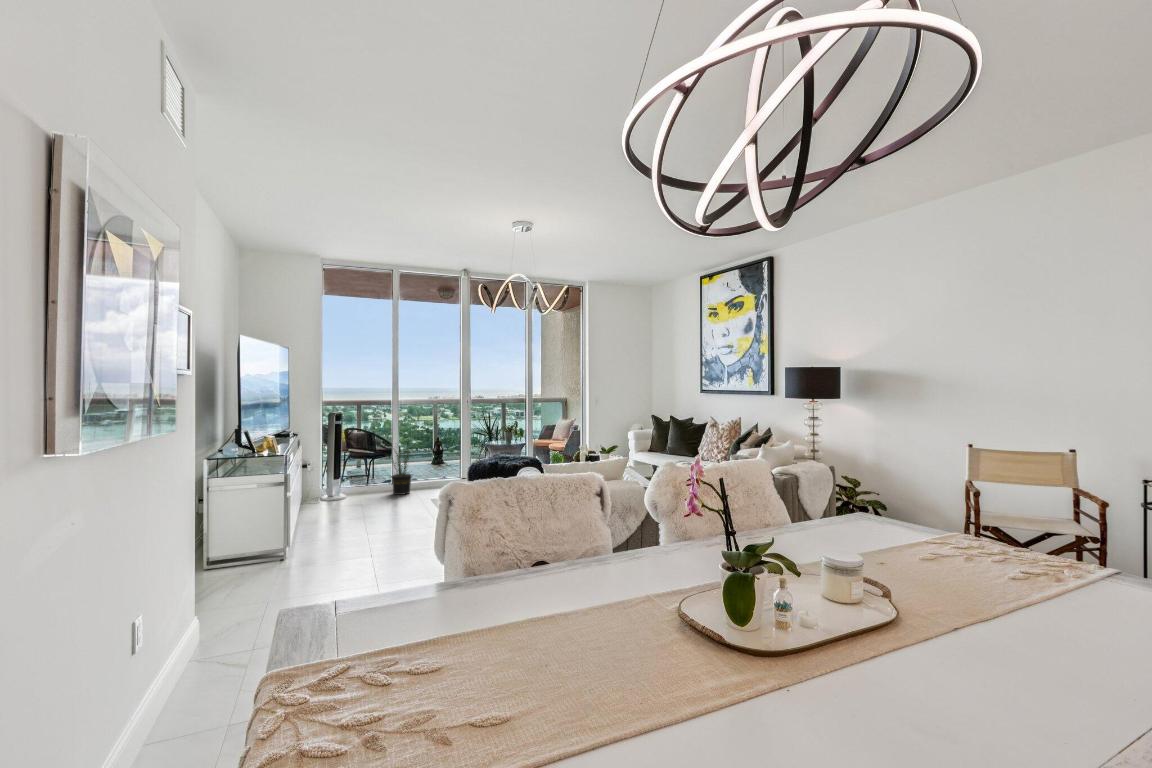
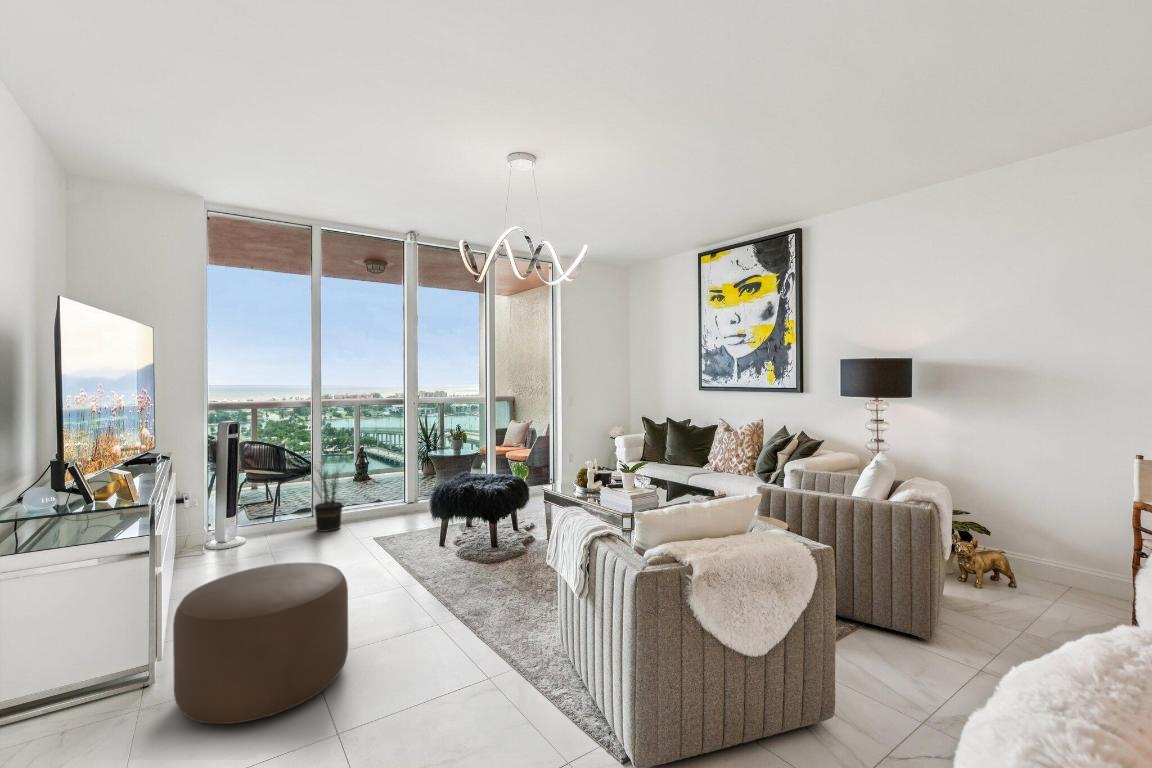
ottoman: none [296,496,392,574] -> present [173,562,348,724]

